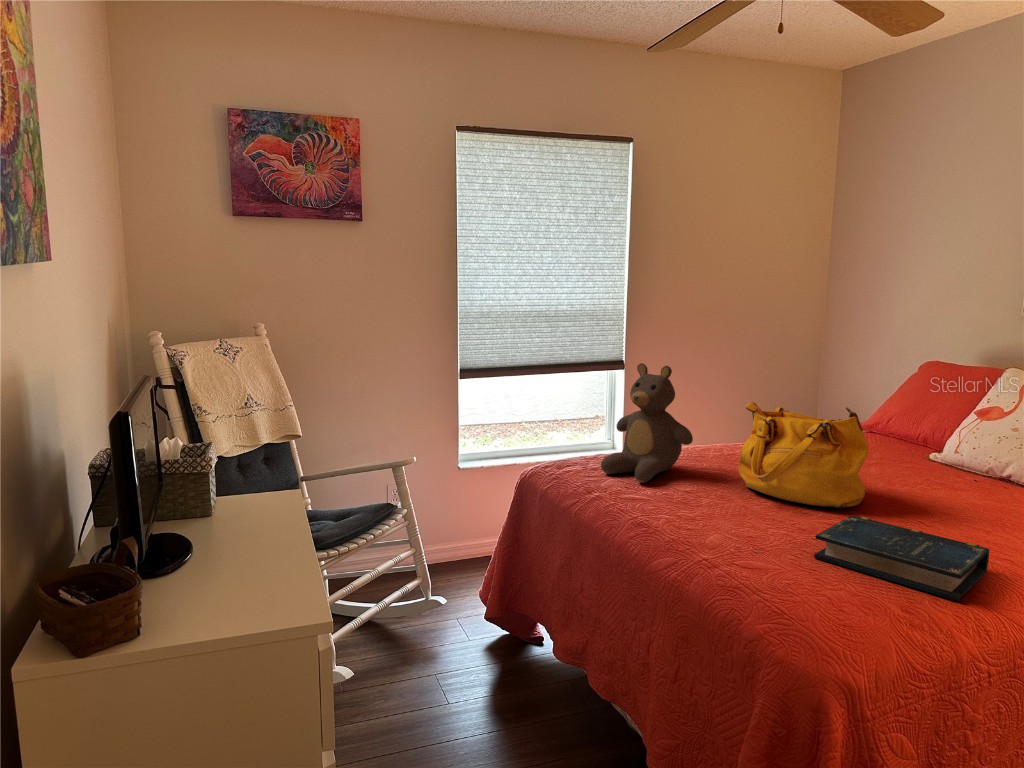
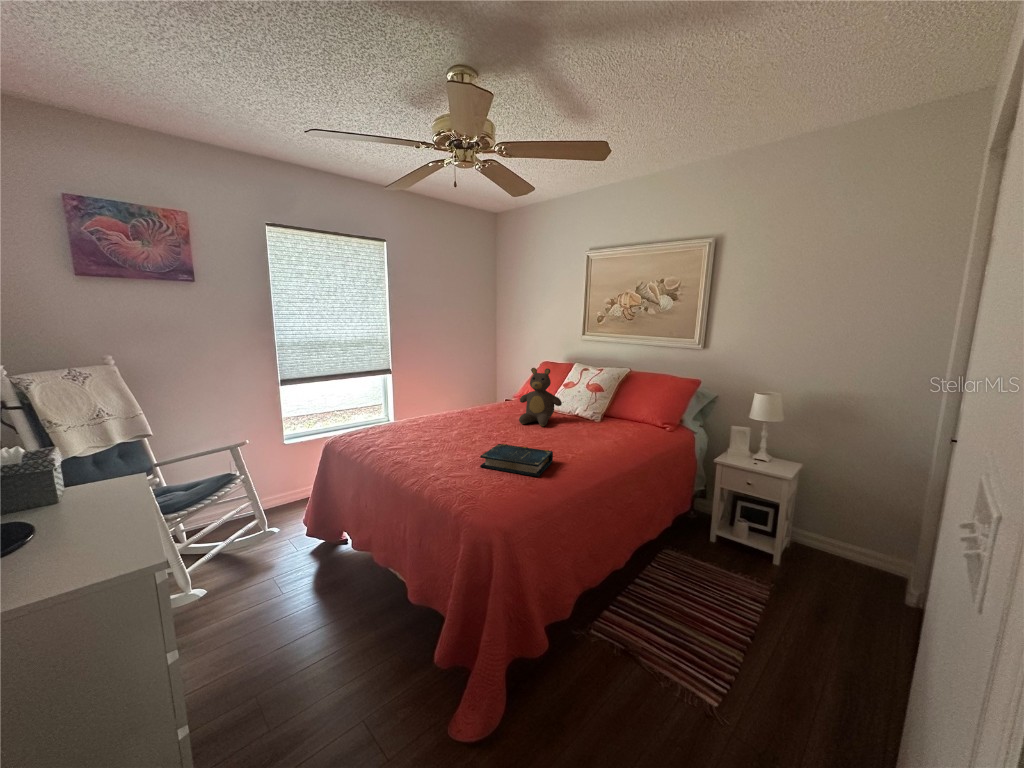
teddy bear: present [601,363,693,483] -> present [519,368,562,426]
handbag: present [739,402,868,508] -> none [450,390,508,441]

